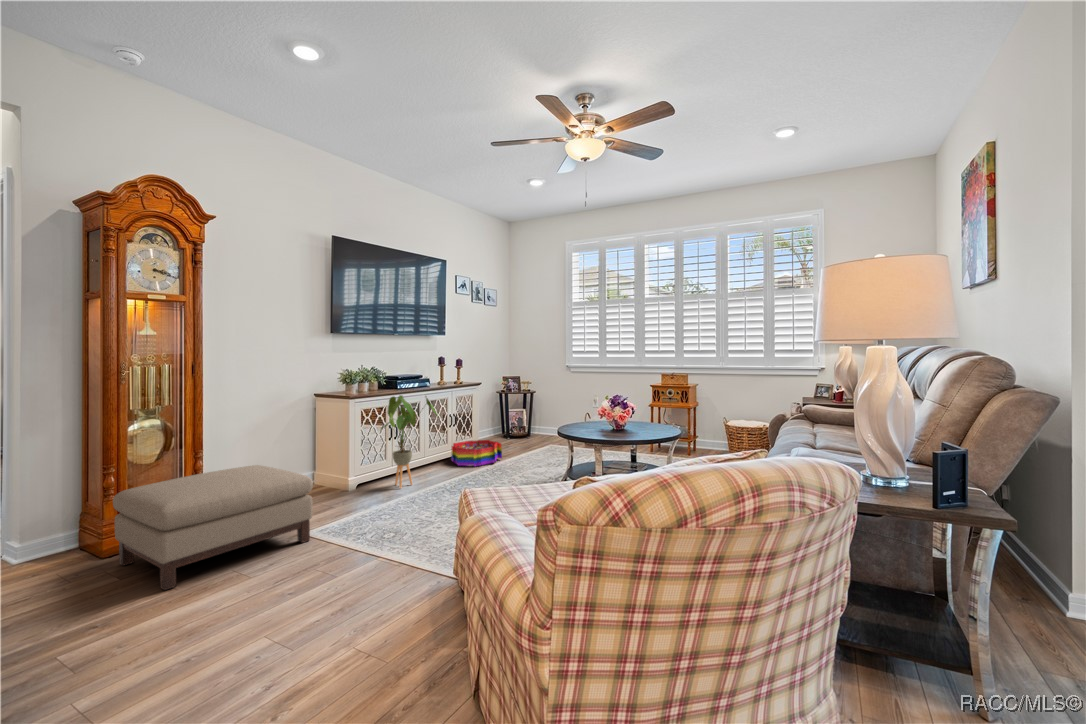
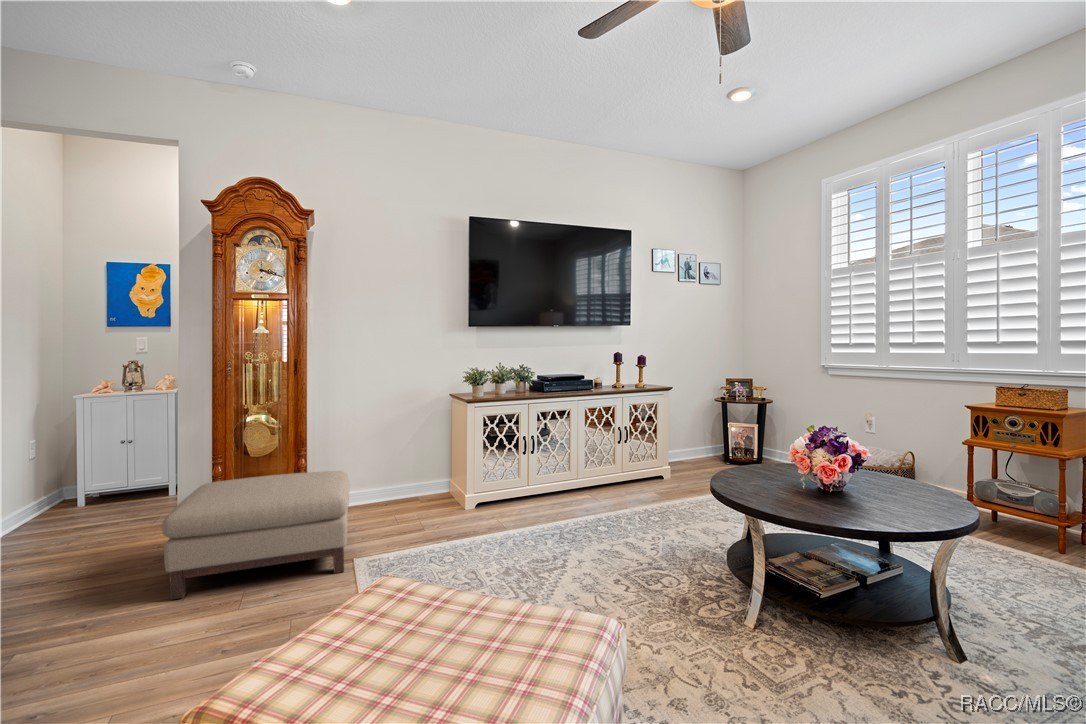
house plant: present [381,395,436,488] -> none [495,401,566,517]
storage bin: present [451,440,502,466] -> none [613,463,681,501]

